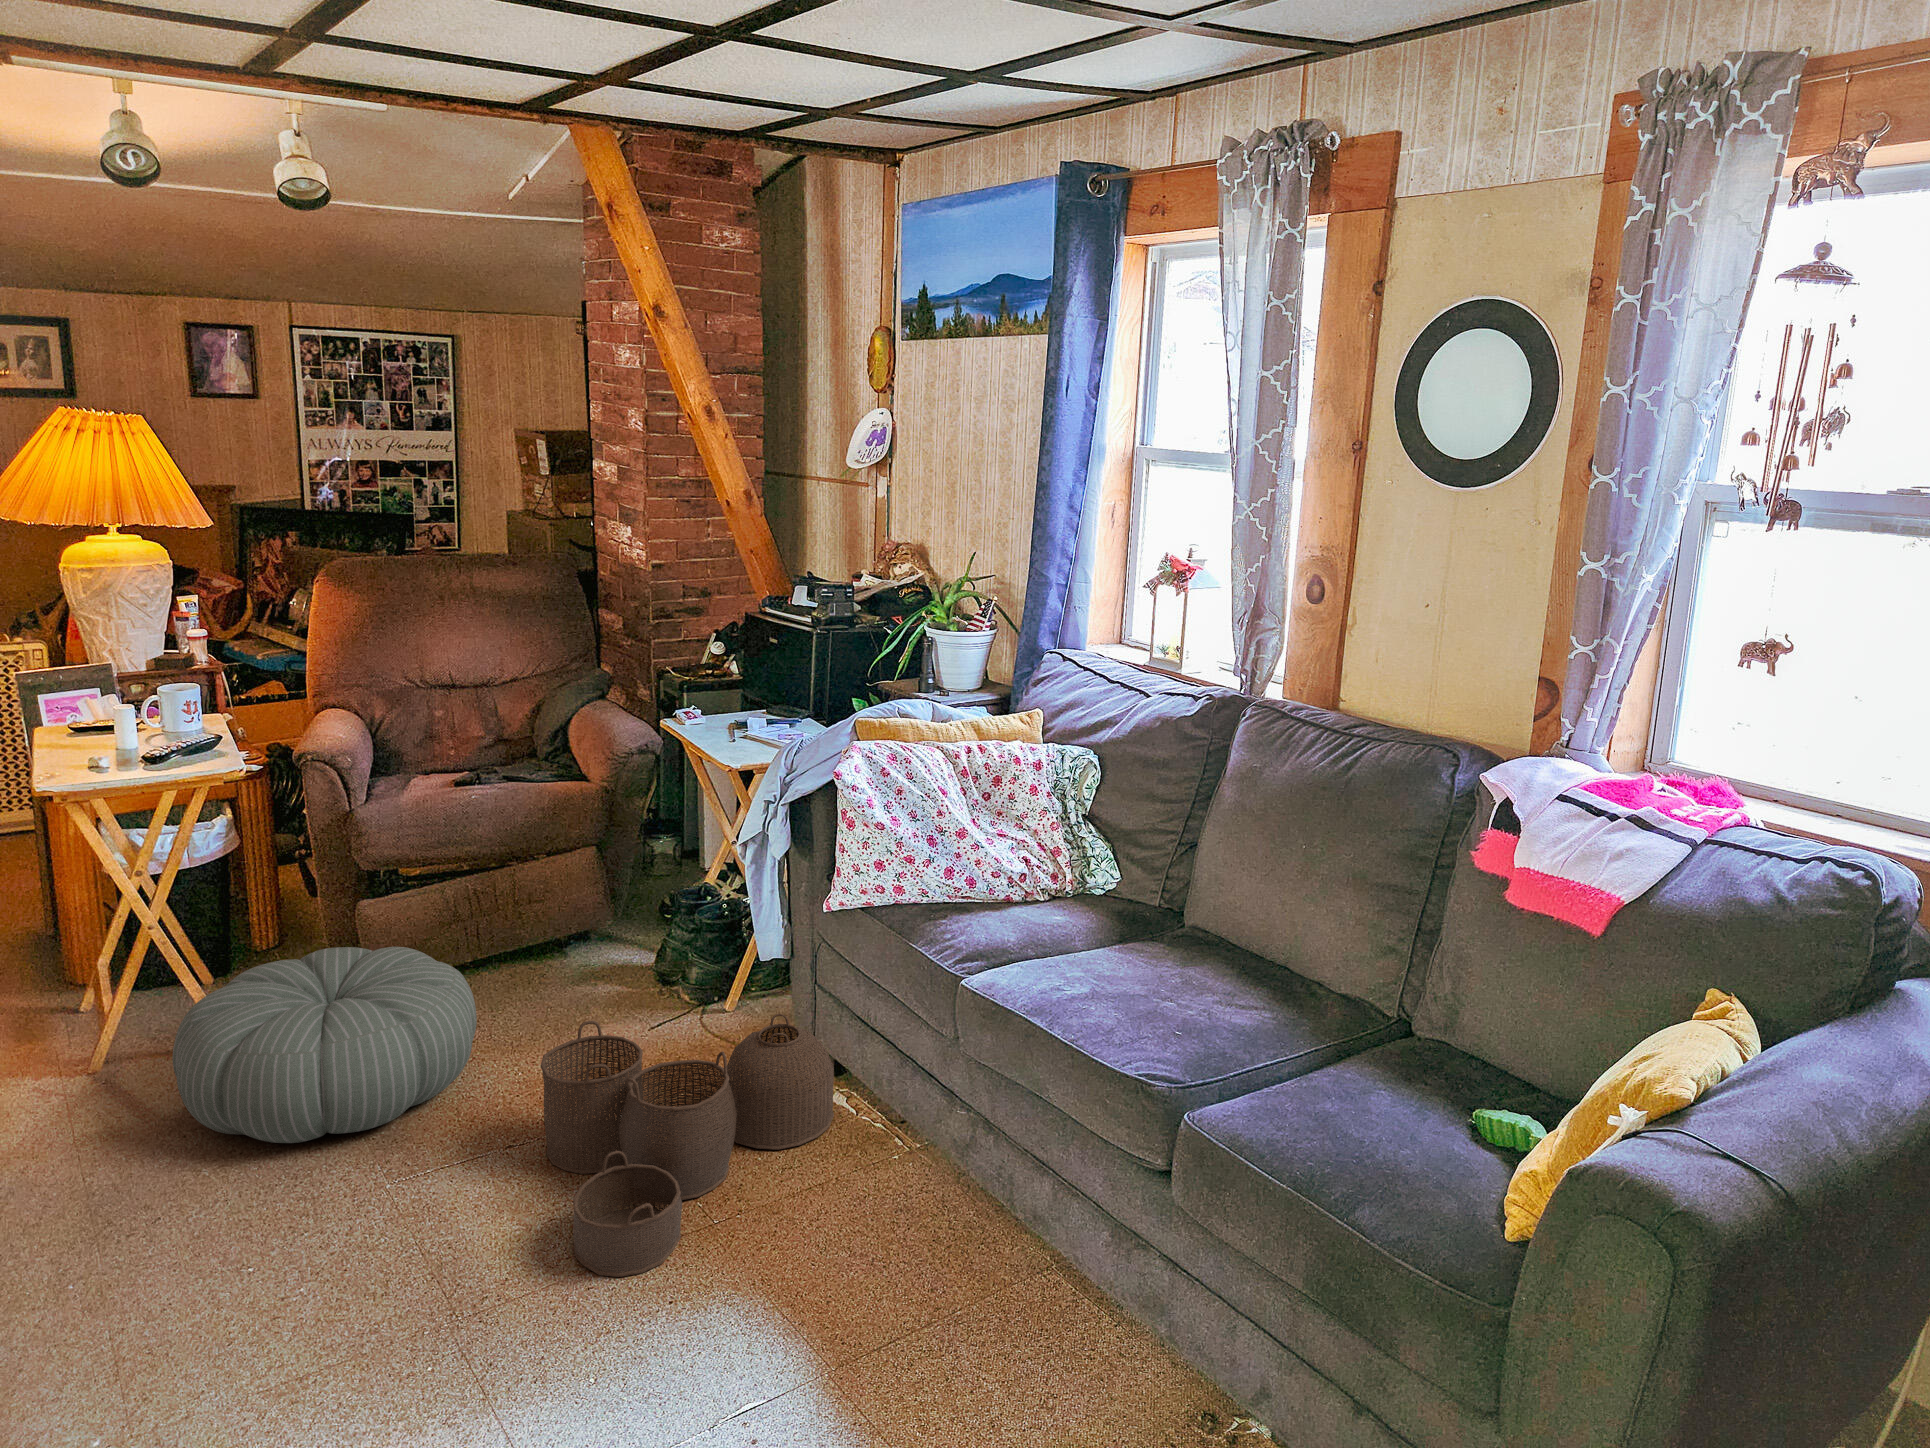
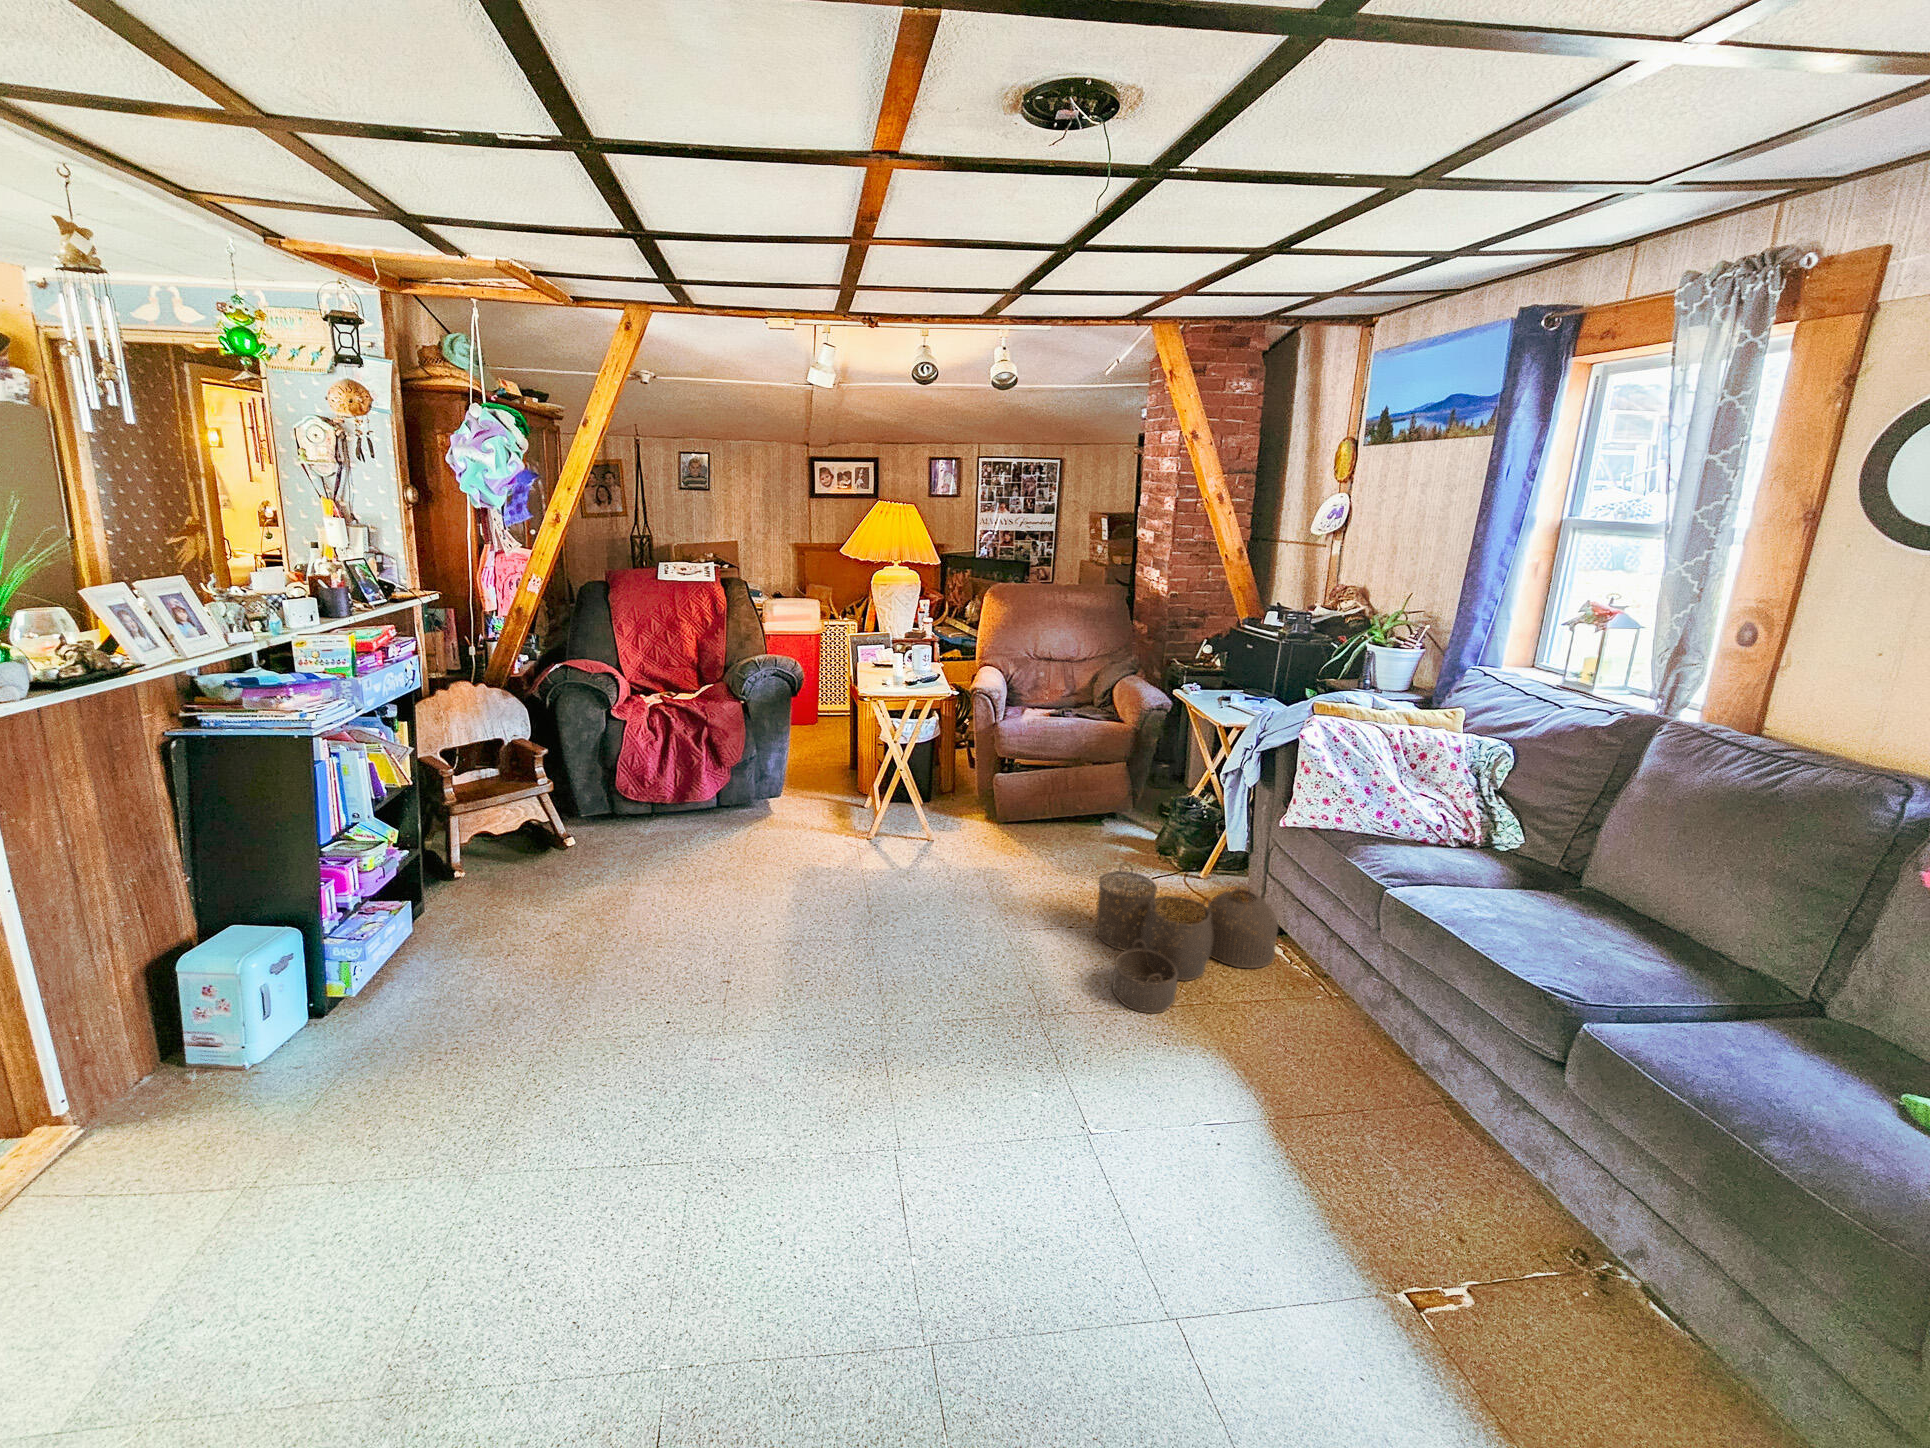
pouf: present [172,947,477,1143] -> none [917,796,1060,895]

